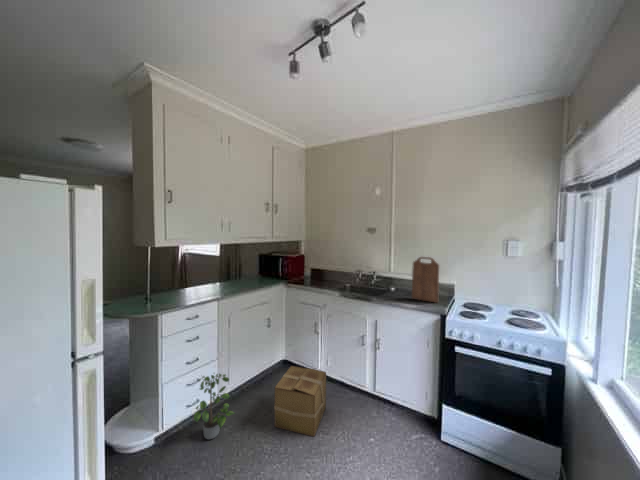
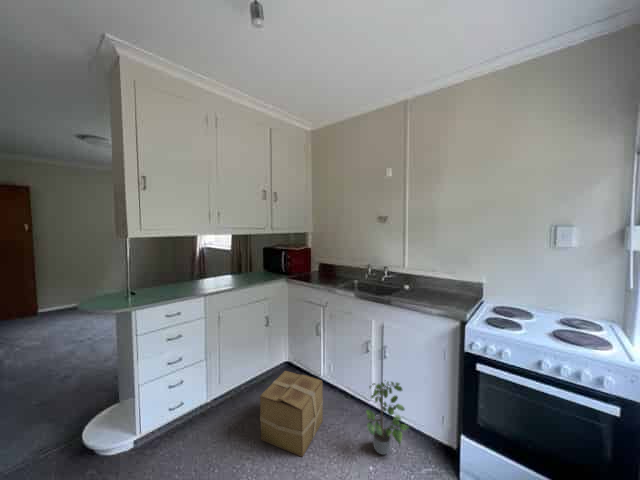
cutting board: present [412,257,439,303] -> none [426,248,460,305]
potted plant: present [194,374,234,439] -> present [366,382,409,455]

